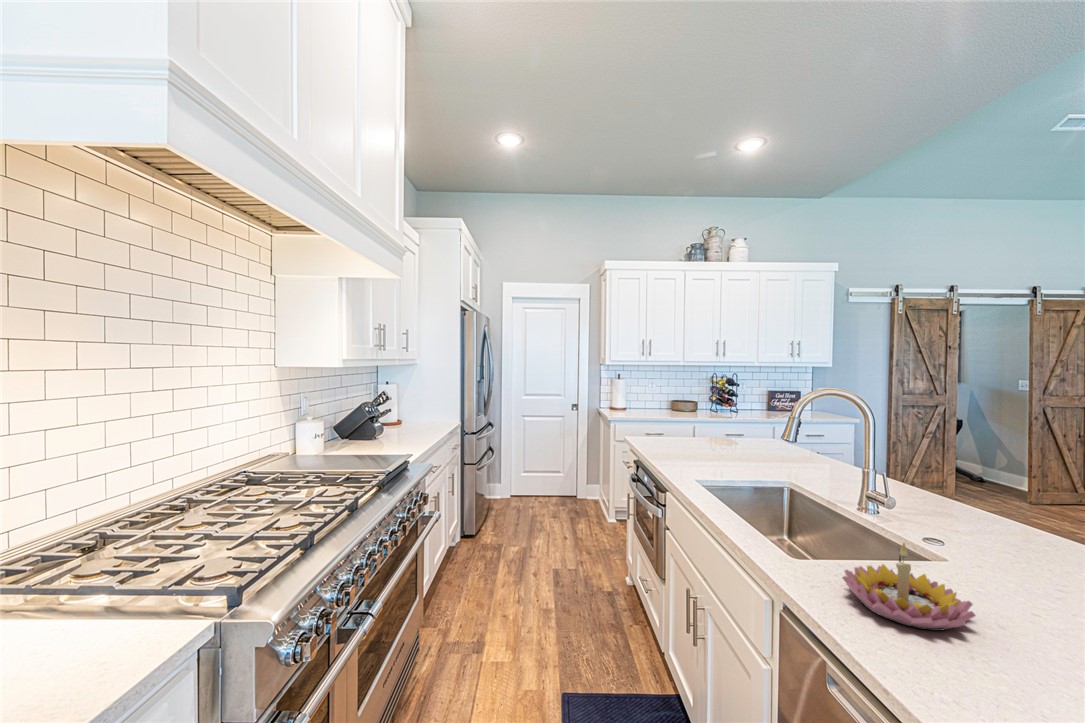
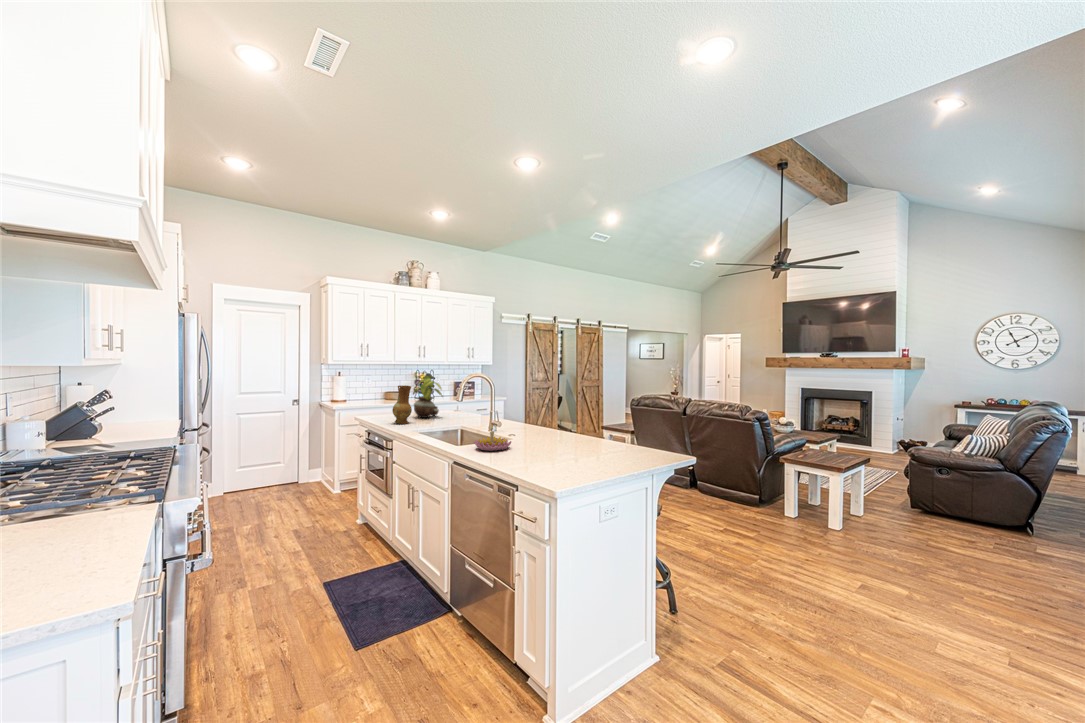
potted plant: none [703,386,754,453] -> present [413,376,442,418]
ceramic jug: none [670,401,700,463] -> present [392,386,412,424]

